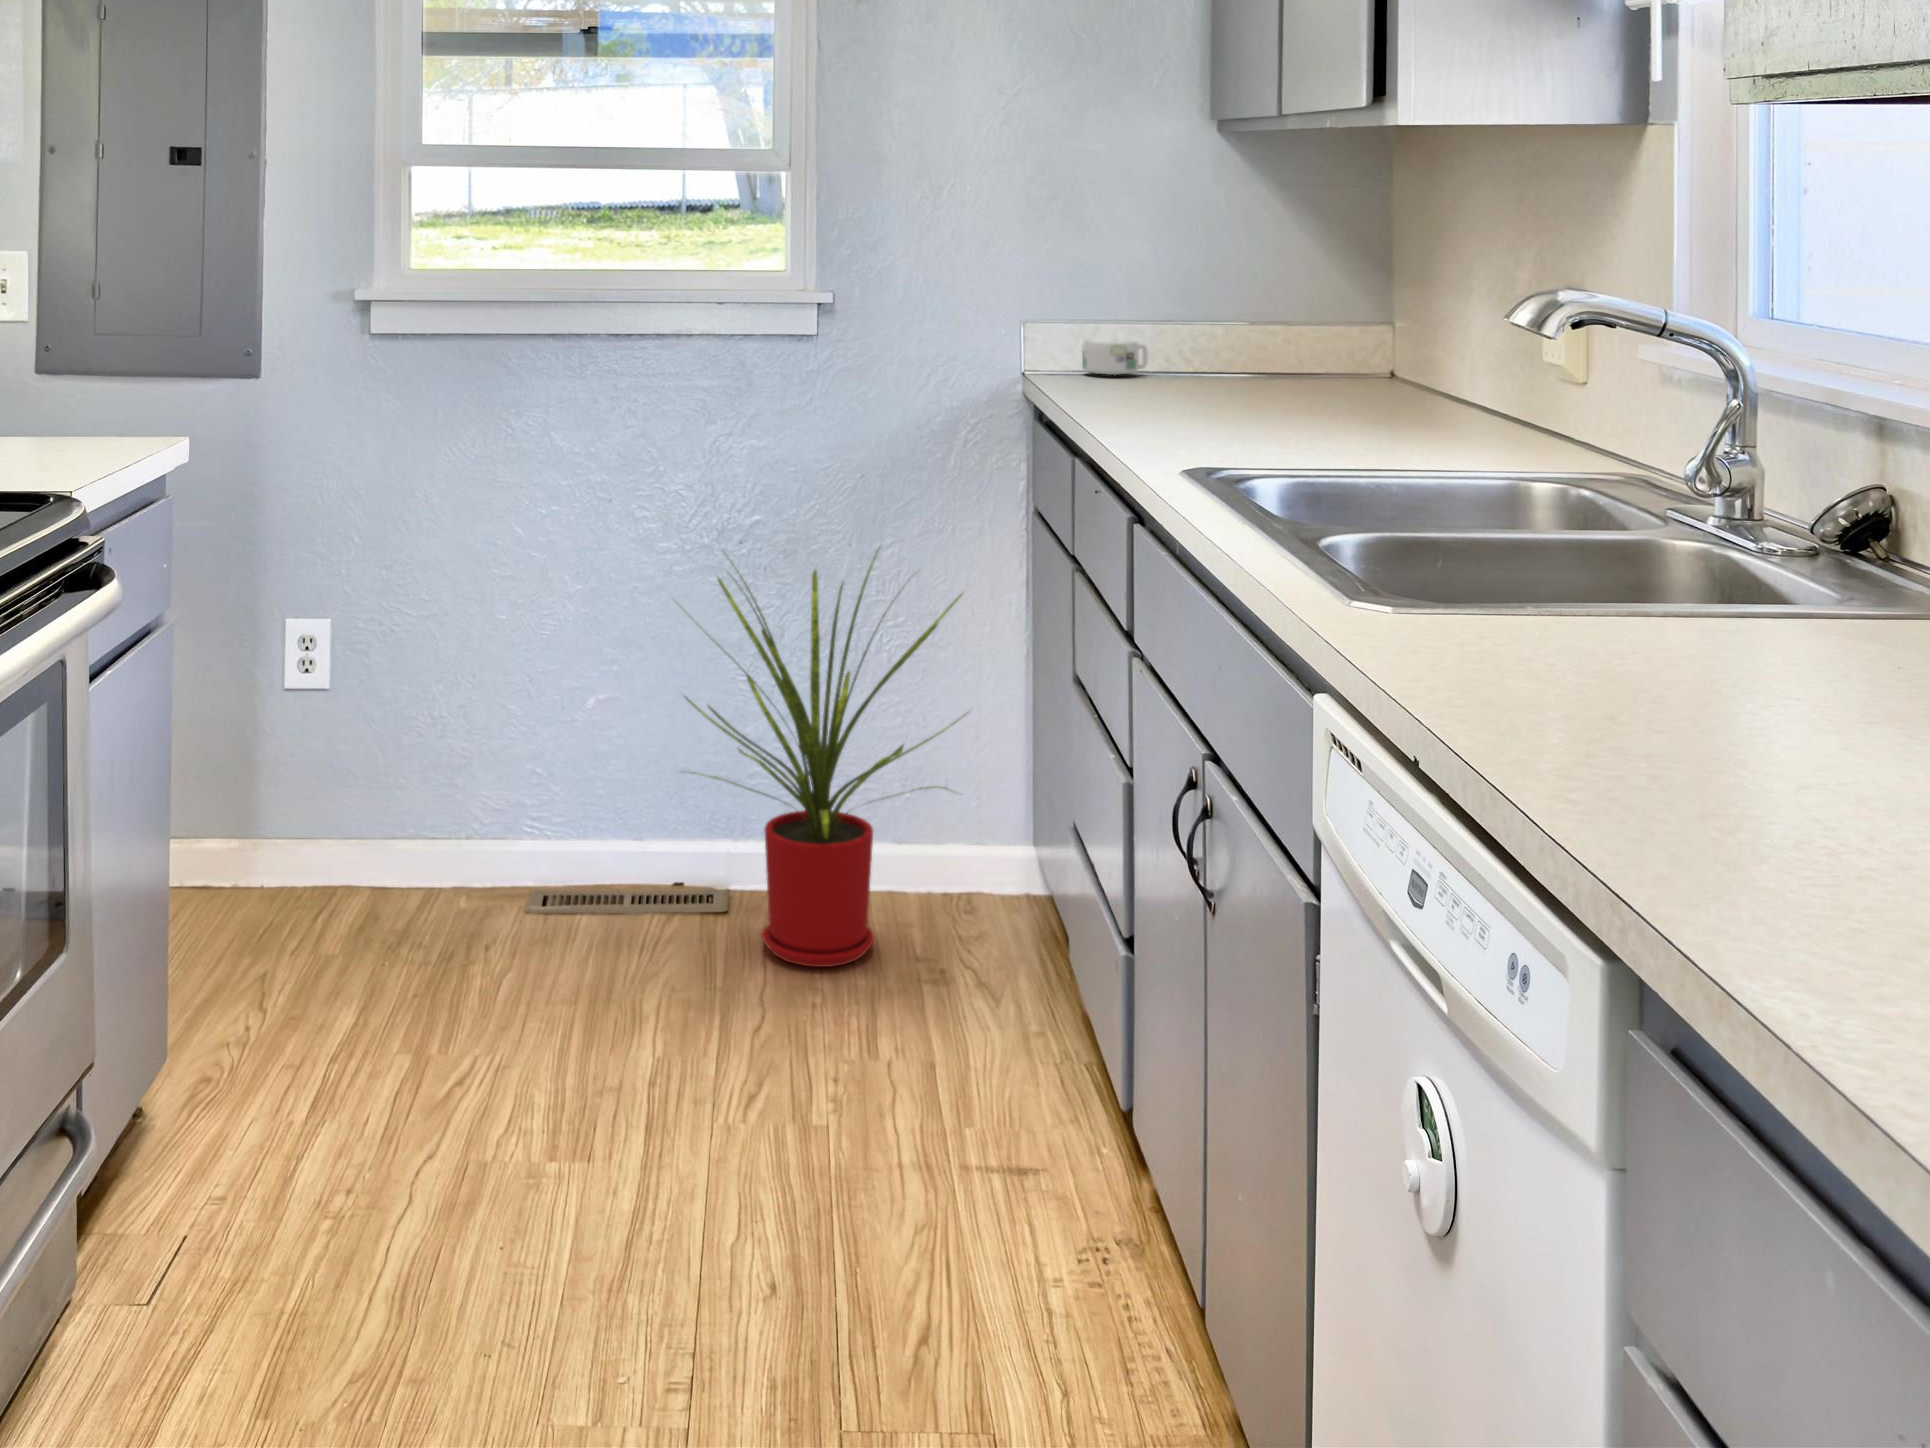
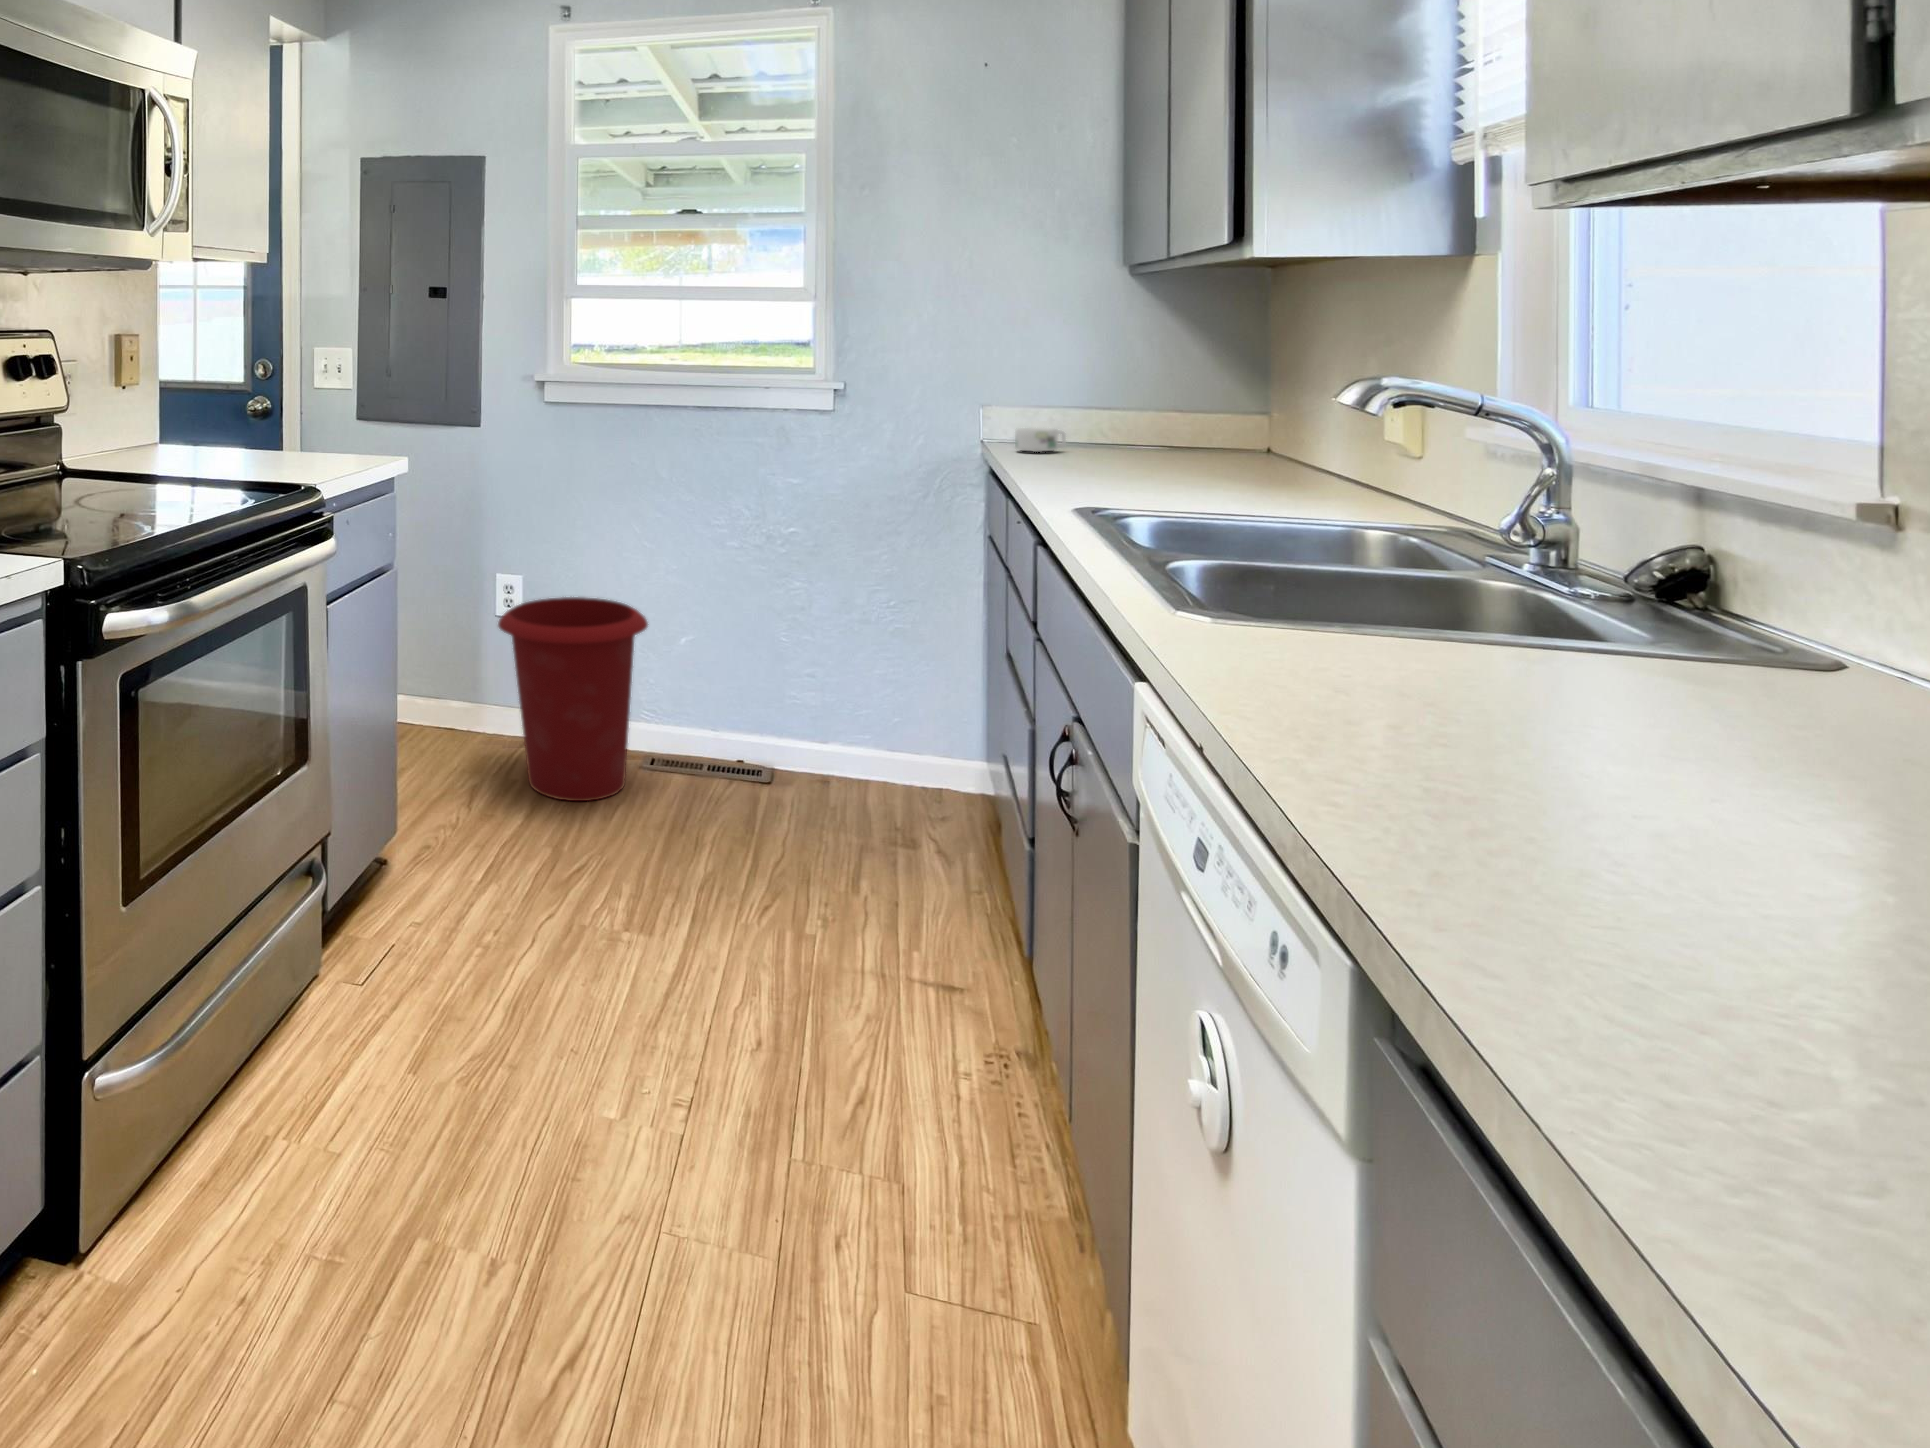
house plant: present [686,549,962,967] -> none [725,561,931,829]
waste bin: none [281,620,542,971] -> present [498,597,648,801]

